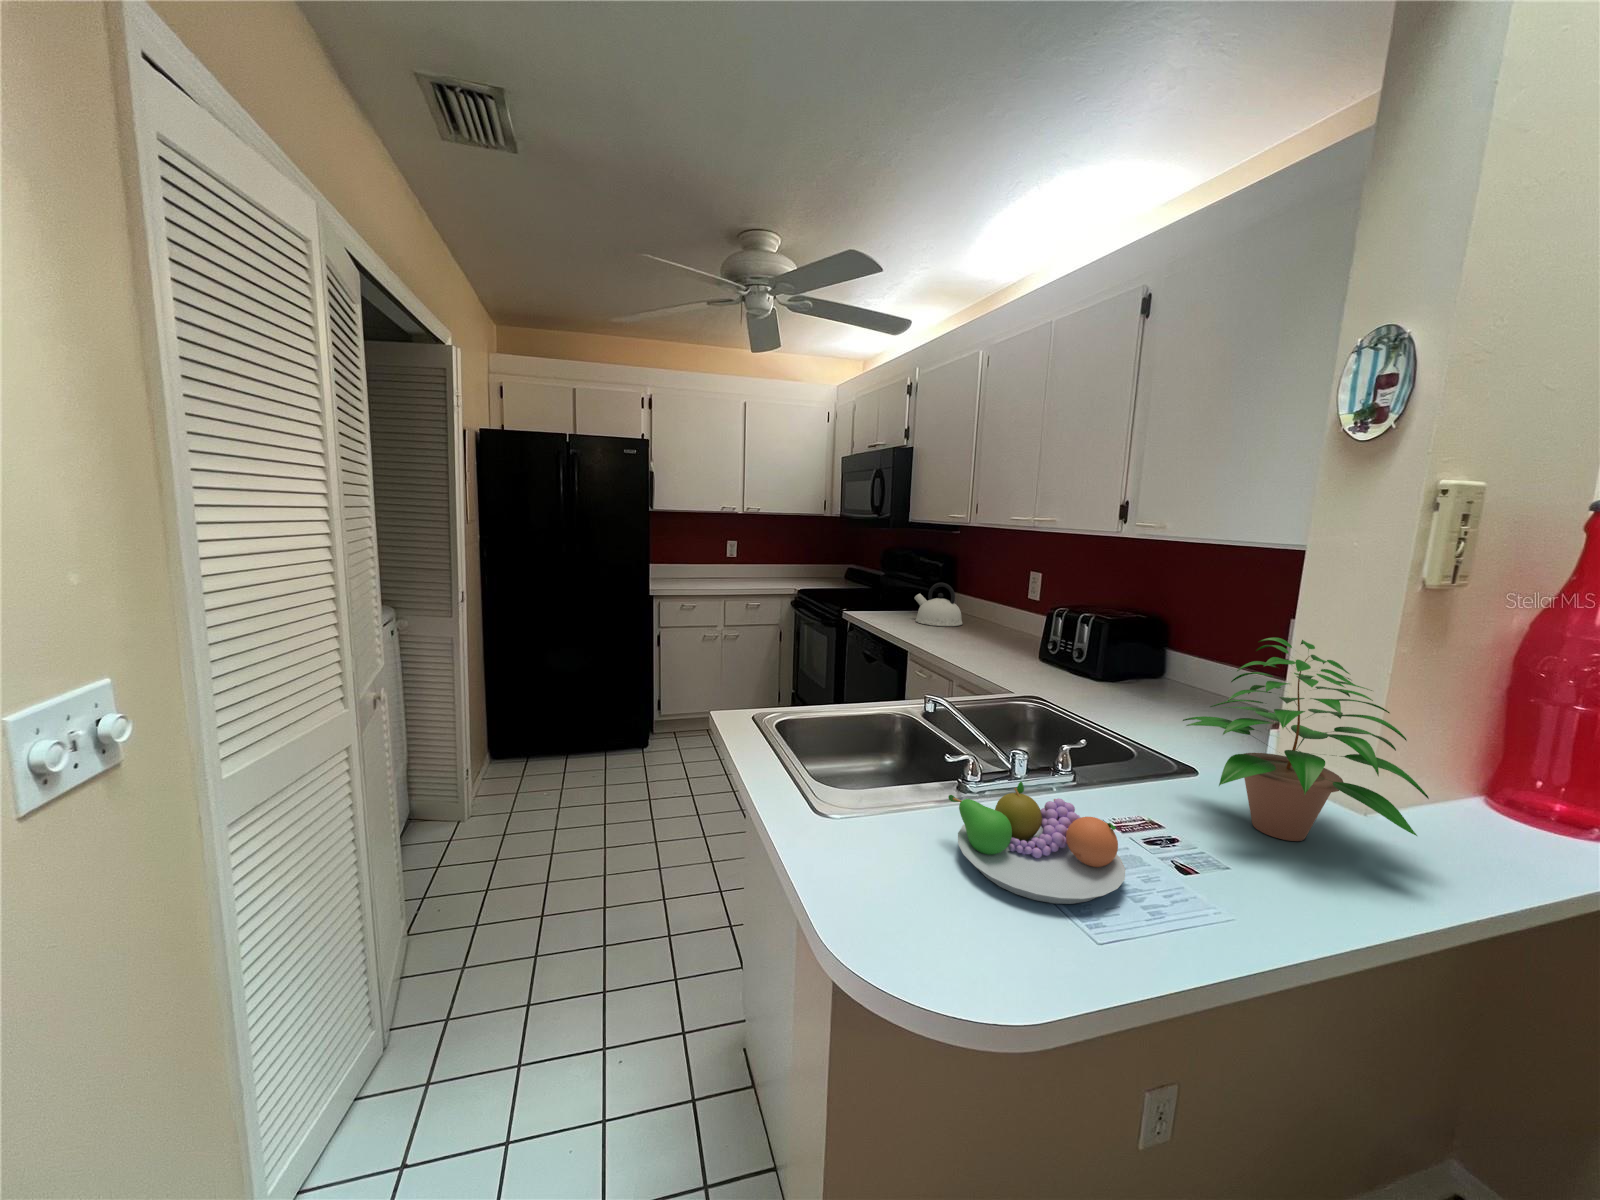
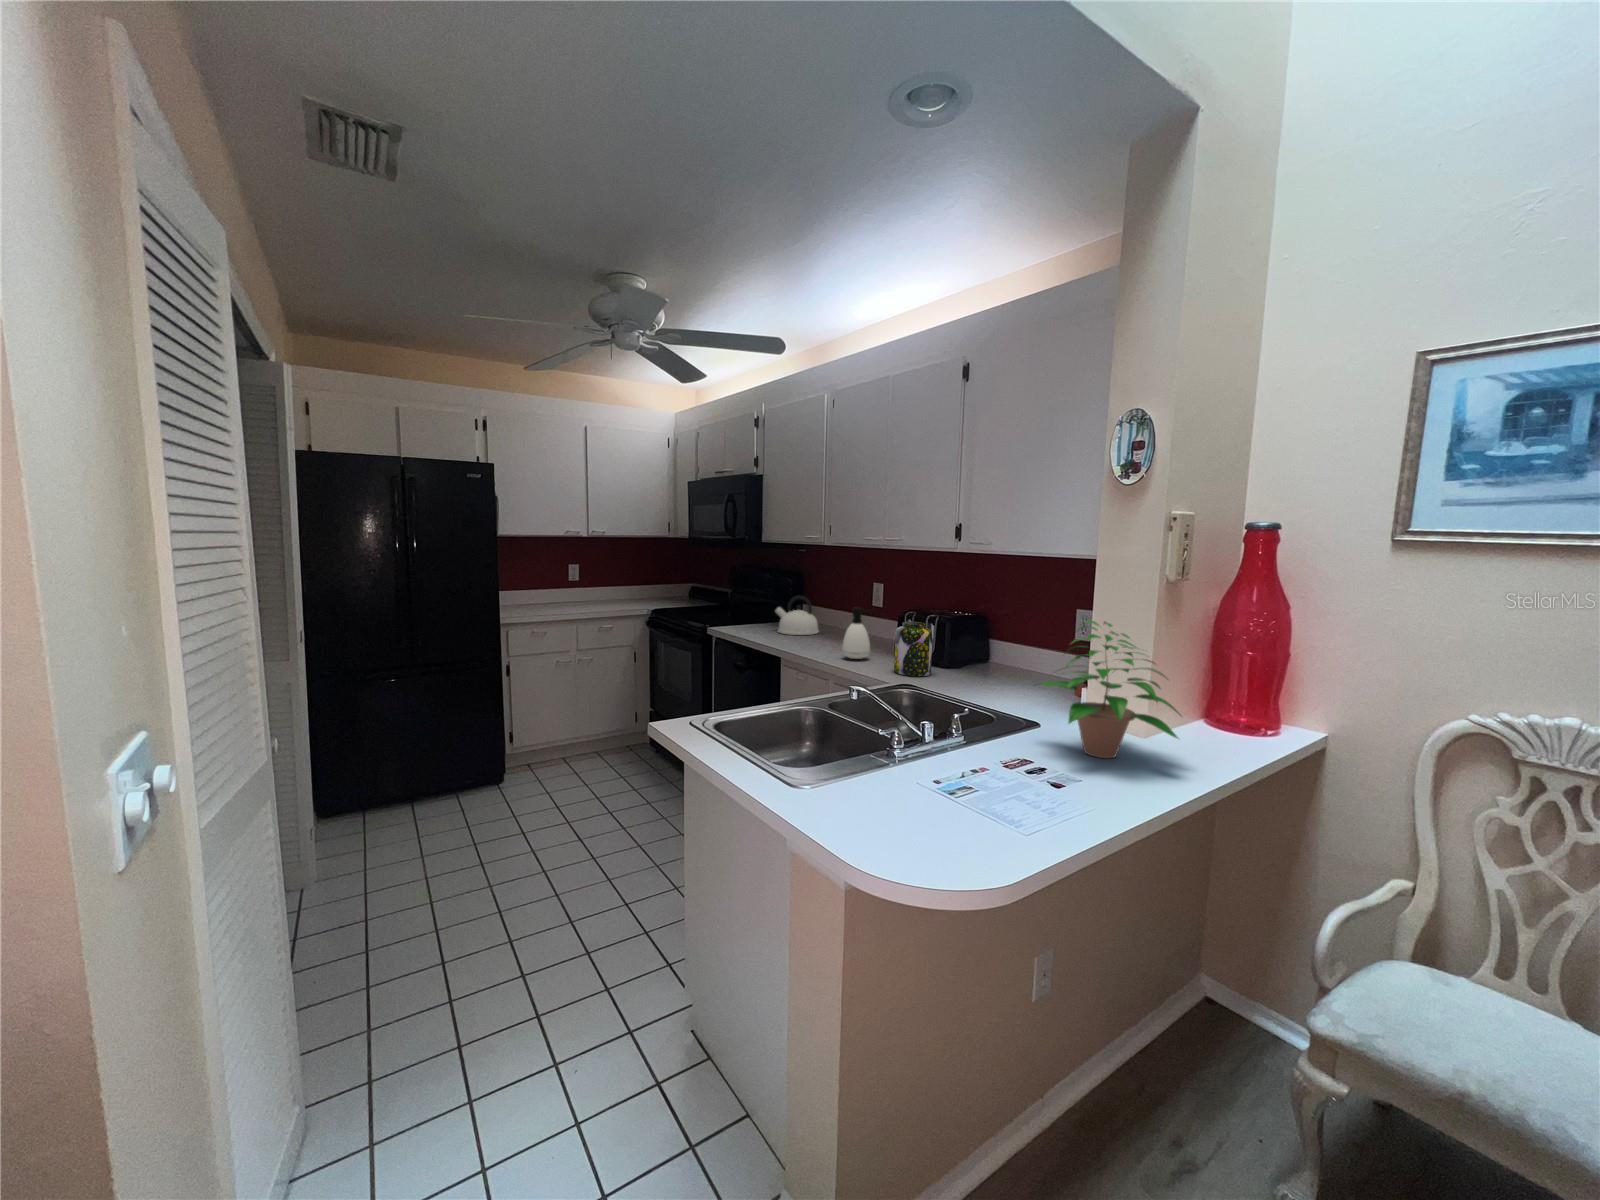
soap dispenser: none [972,599,1010,659] -> present [842,608,870,659]
jar: none [1027,620,1077,687] -> present [894,622,932,676]
fruit bowl: present [948,782,1126,904] -> none [898,738,1027,815]

